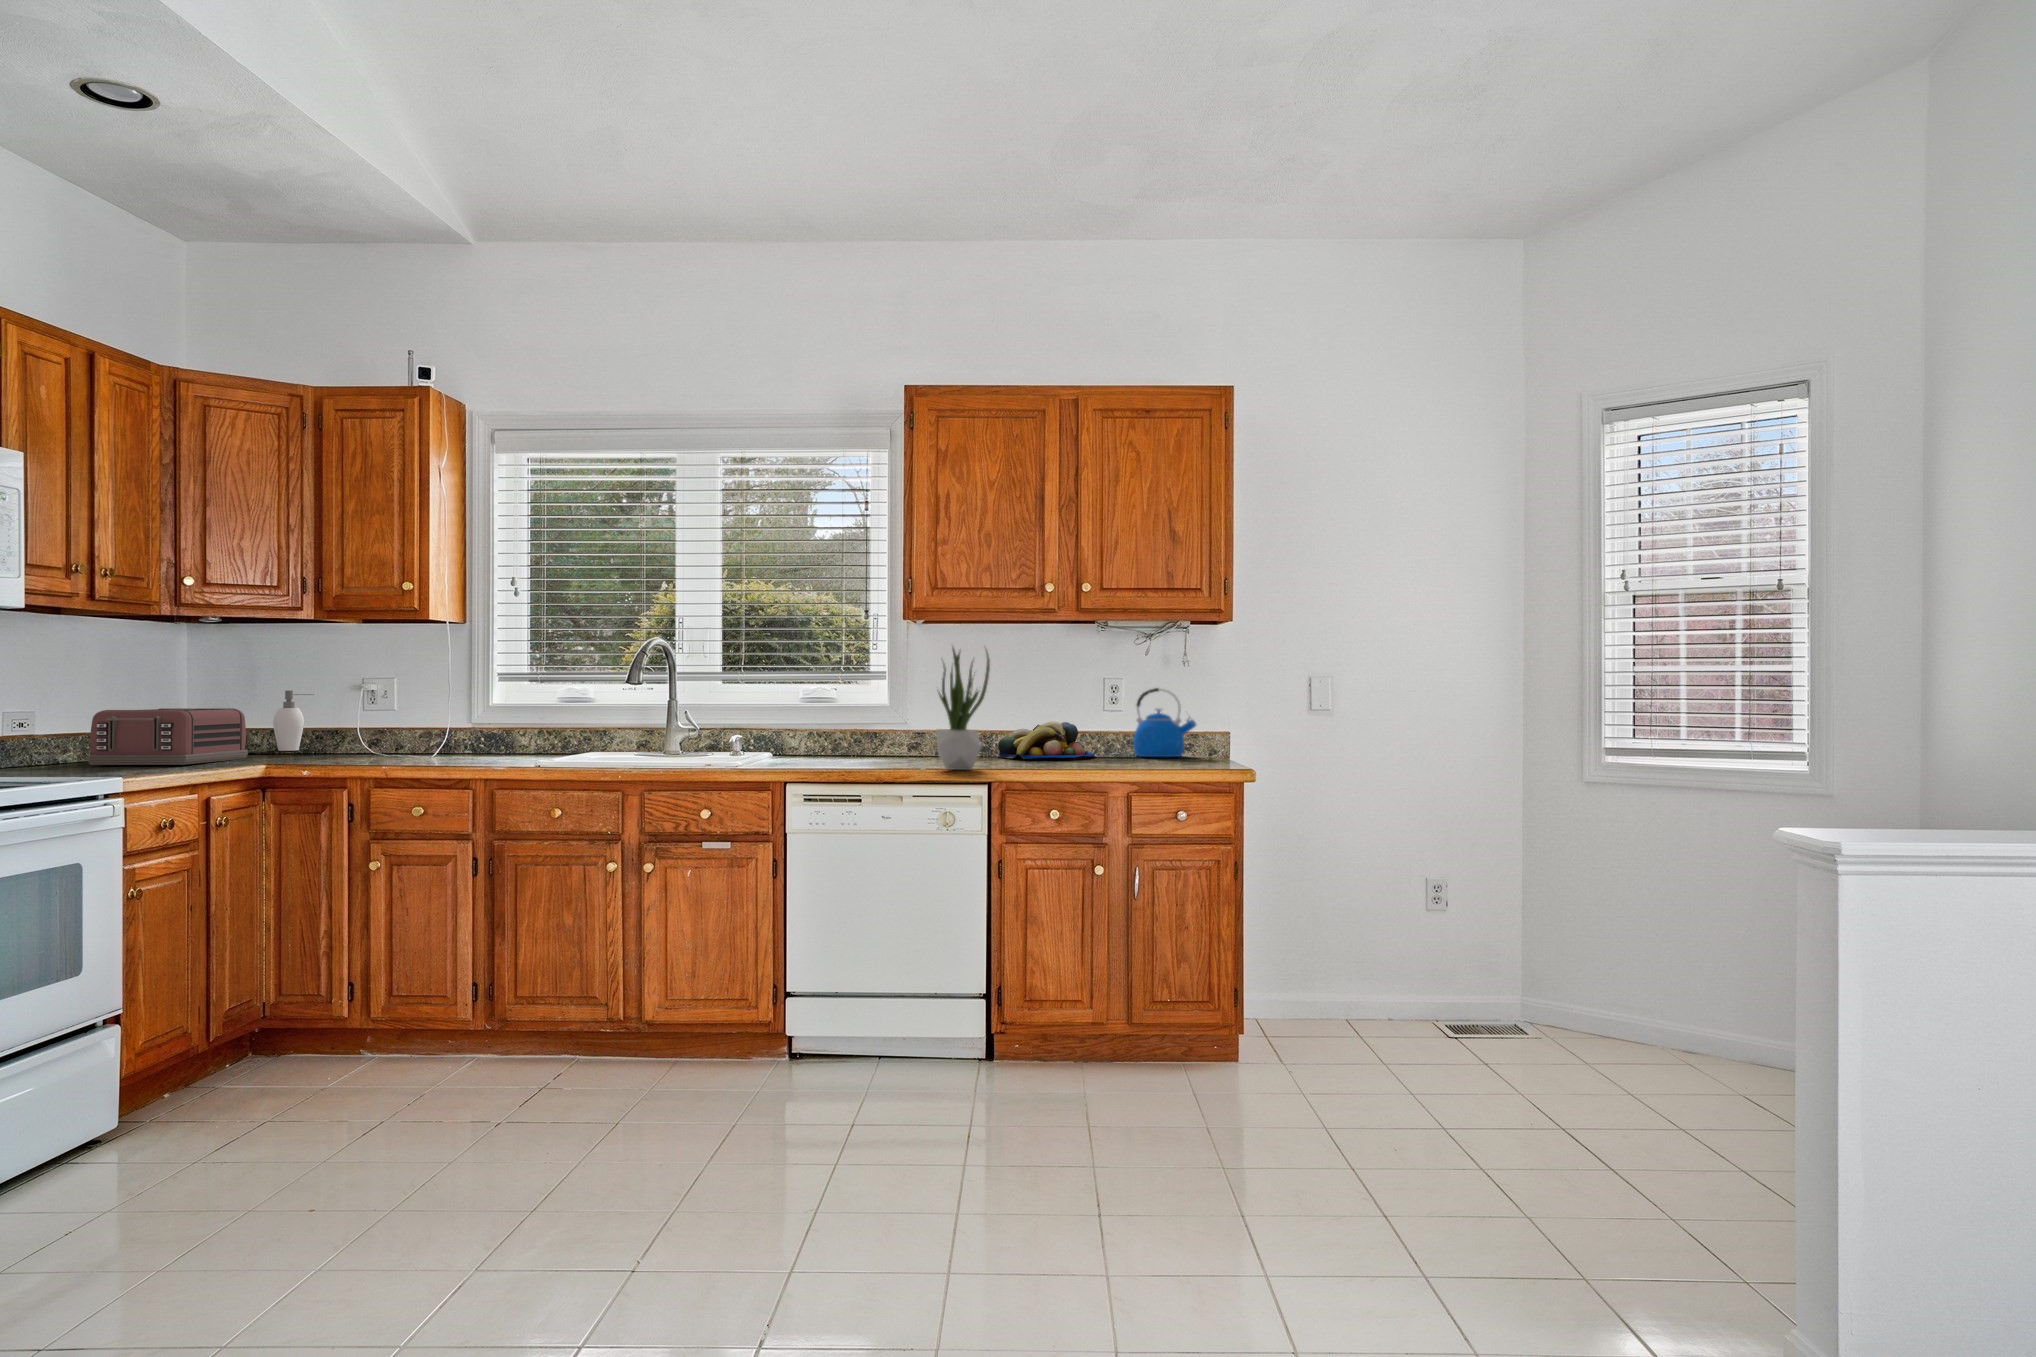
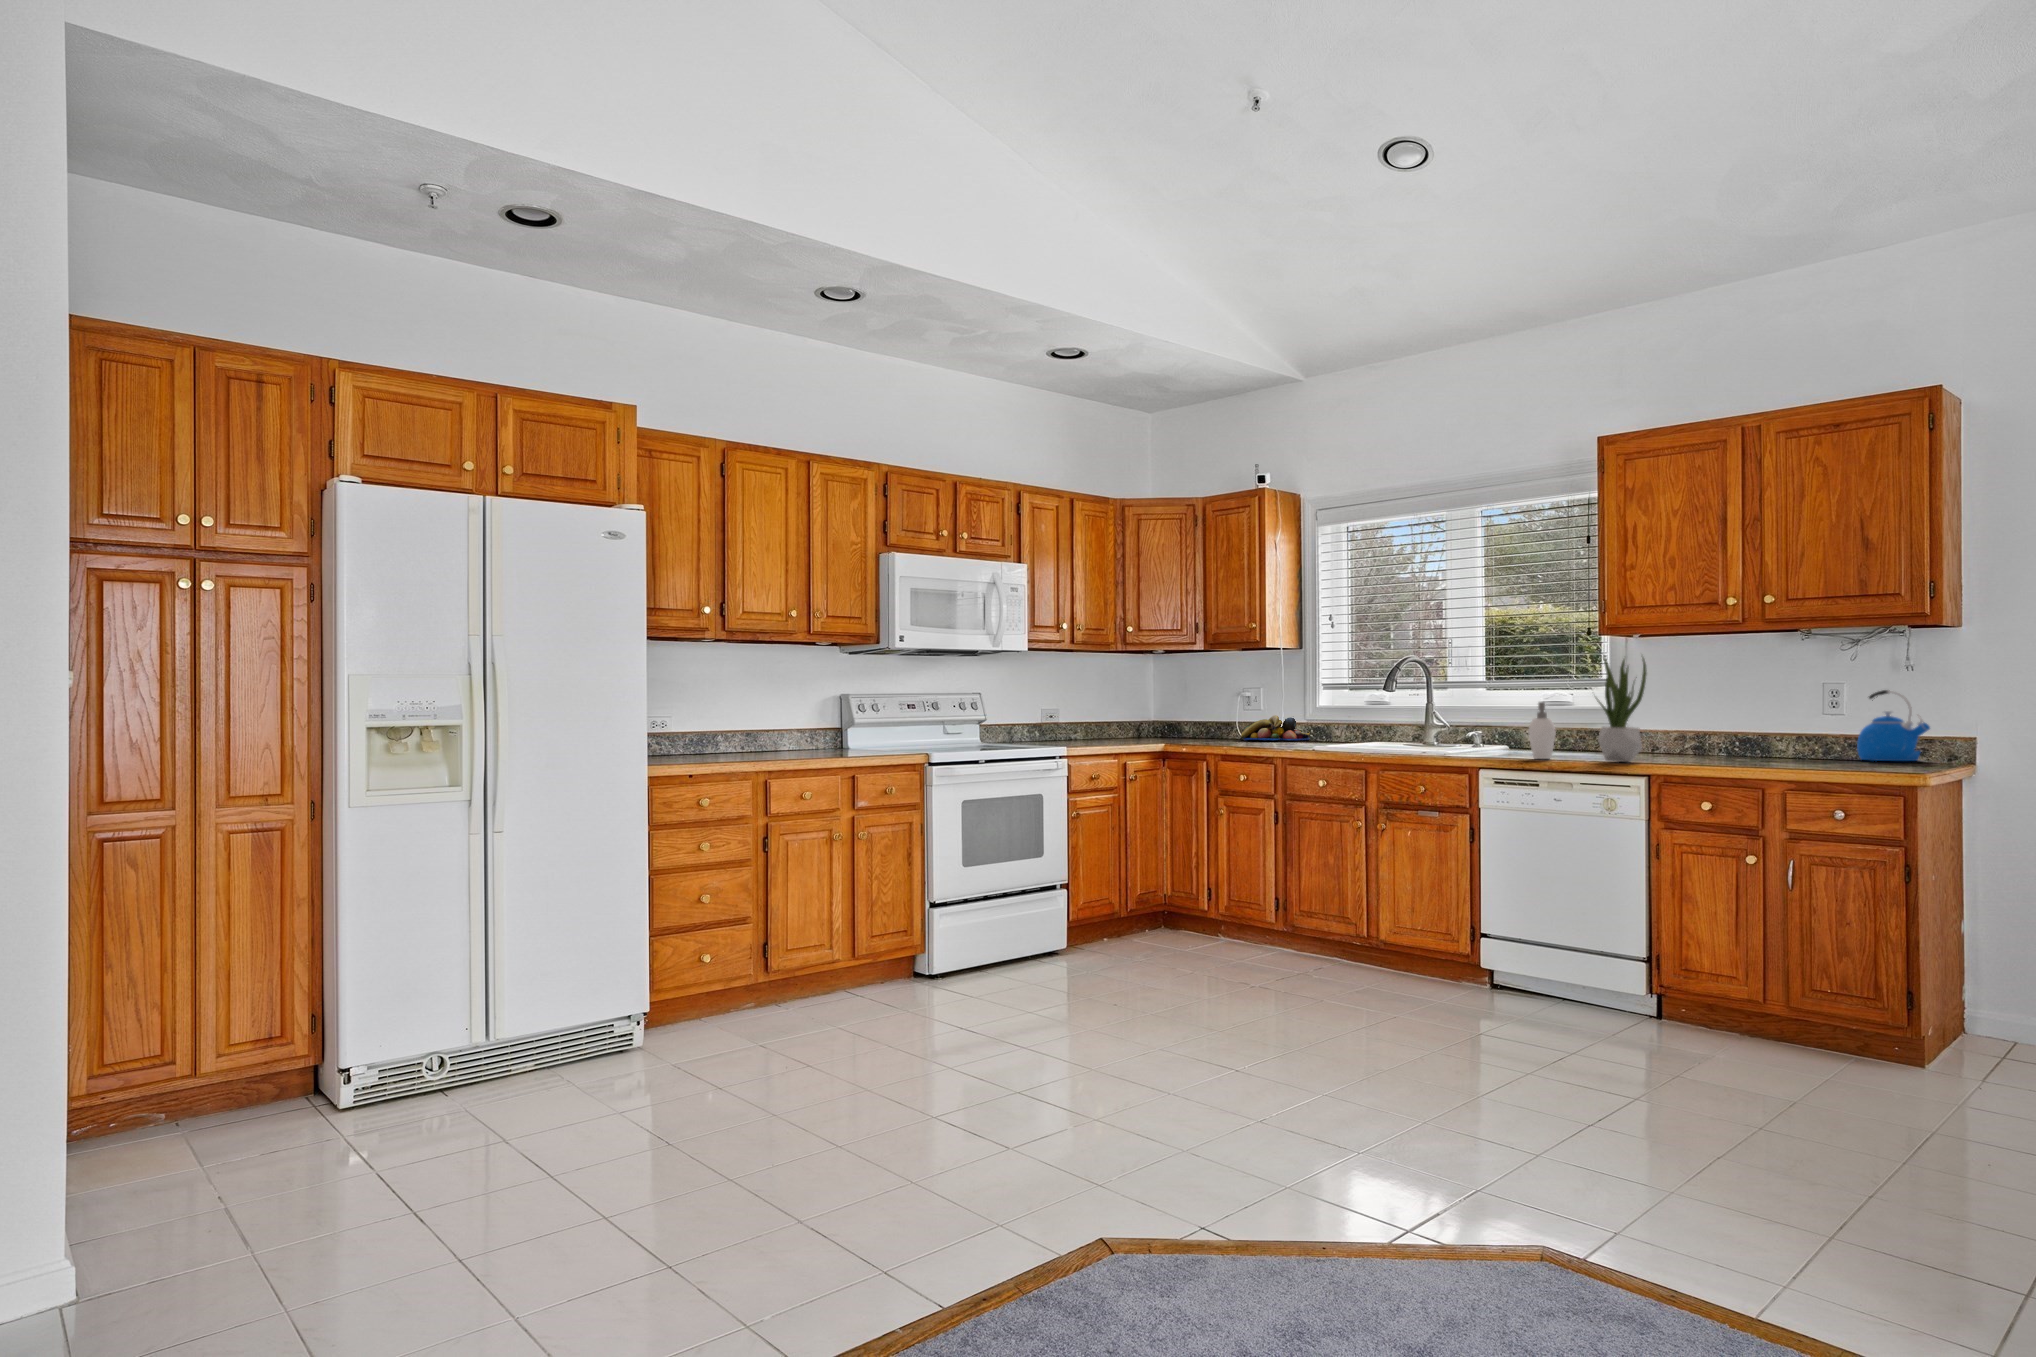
soap dispenser: present [273,690,314,751] -> present [1528,702,1556,759]
toaster: present [88,708,248,765] -> none [1086,708,1168,742]
fruit bowl: present [998,721,1095,759] -> present [1241,715,1310,741]

